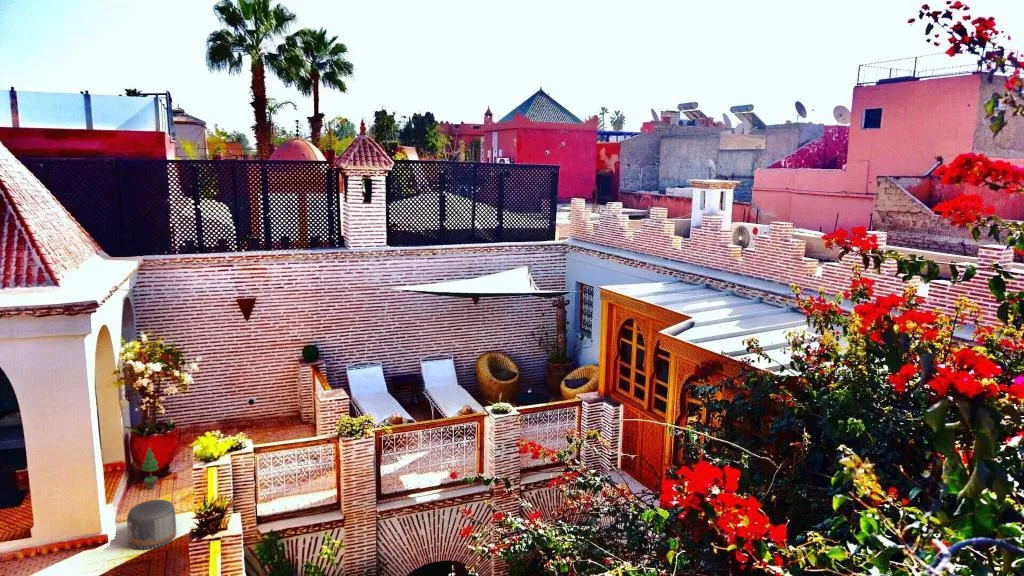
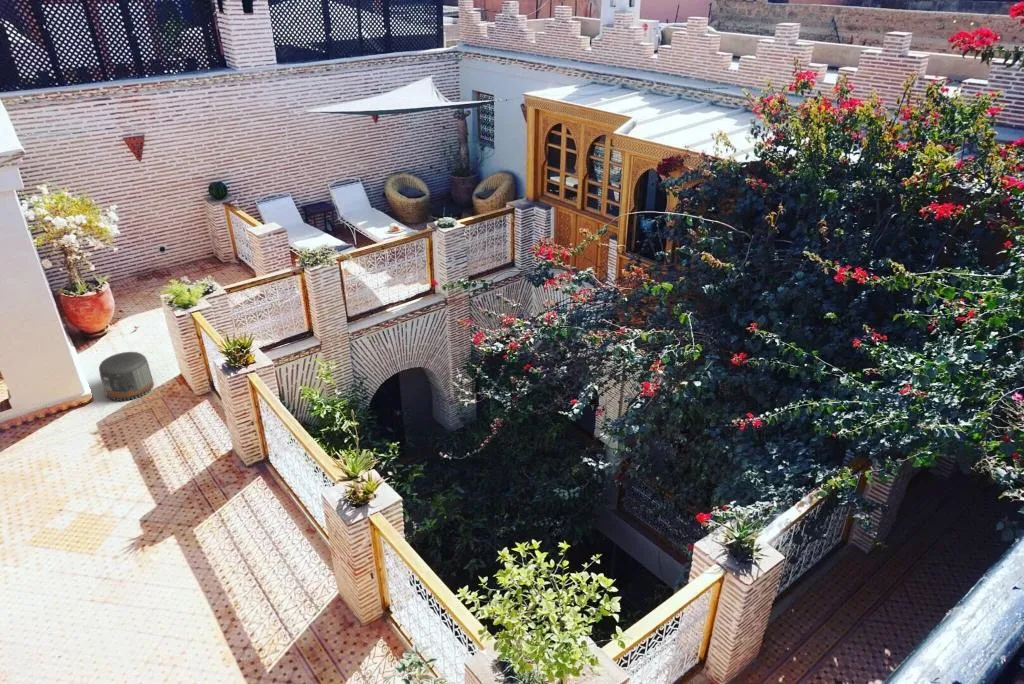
potted tree: present [142,448,159,489] -> none [81,303,103,345]

